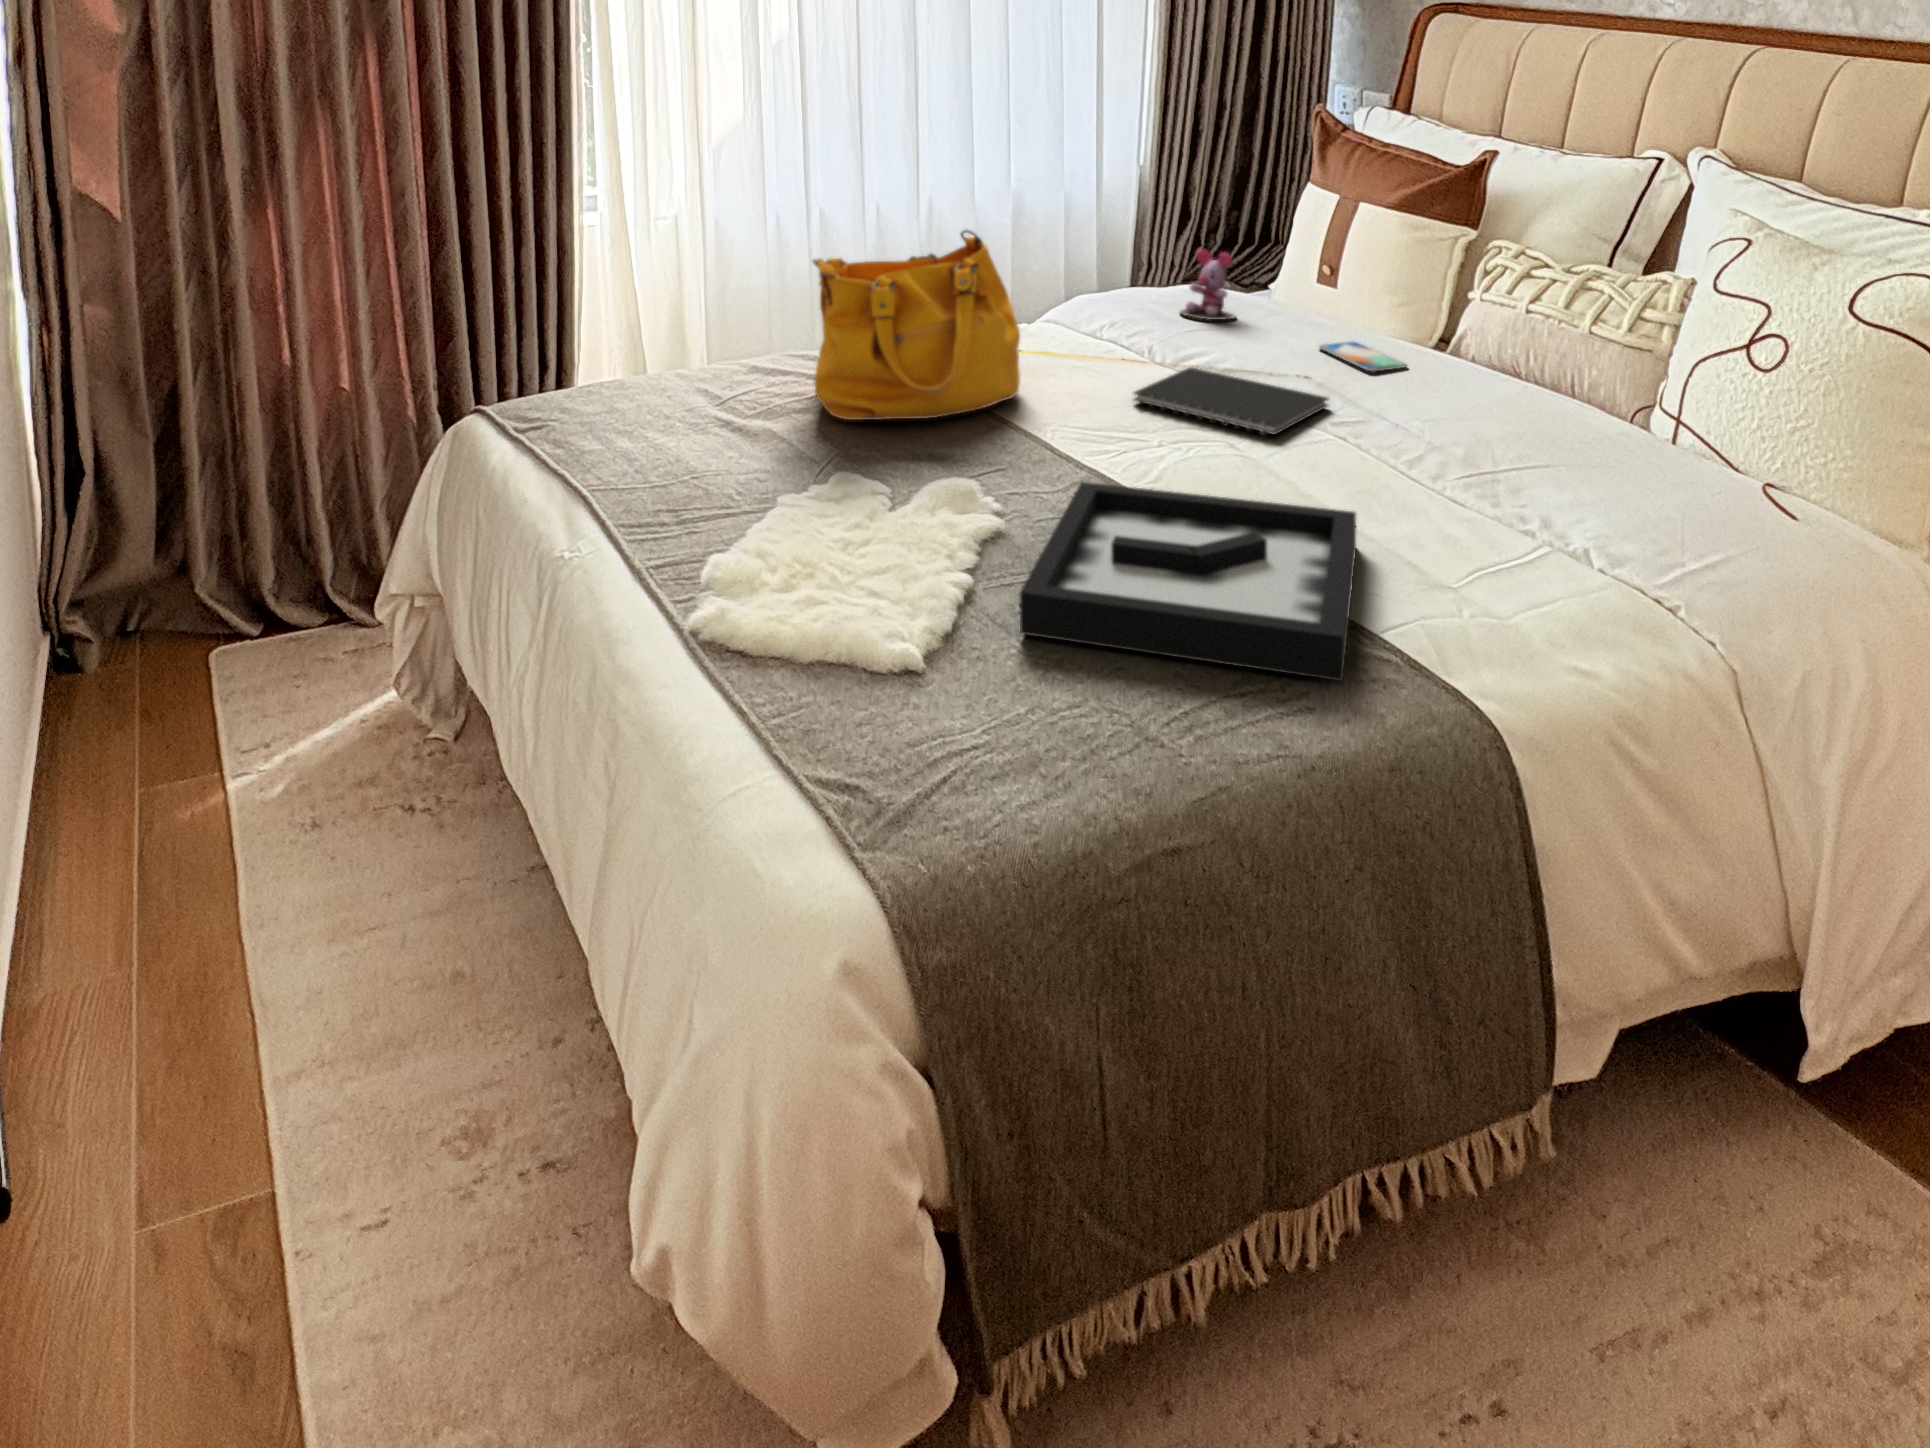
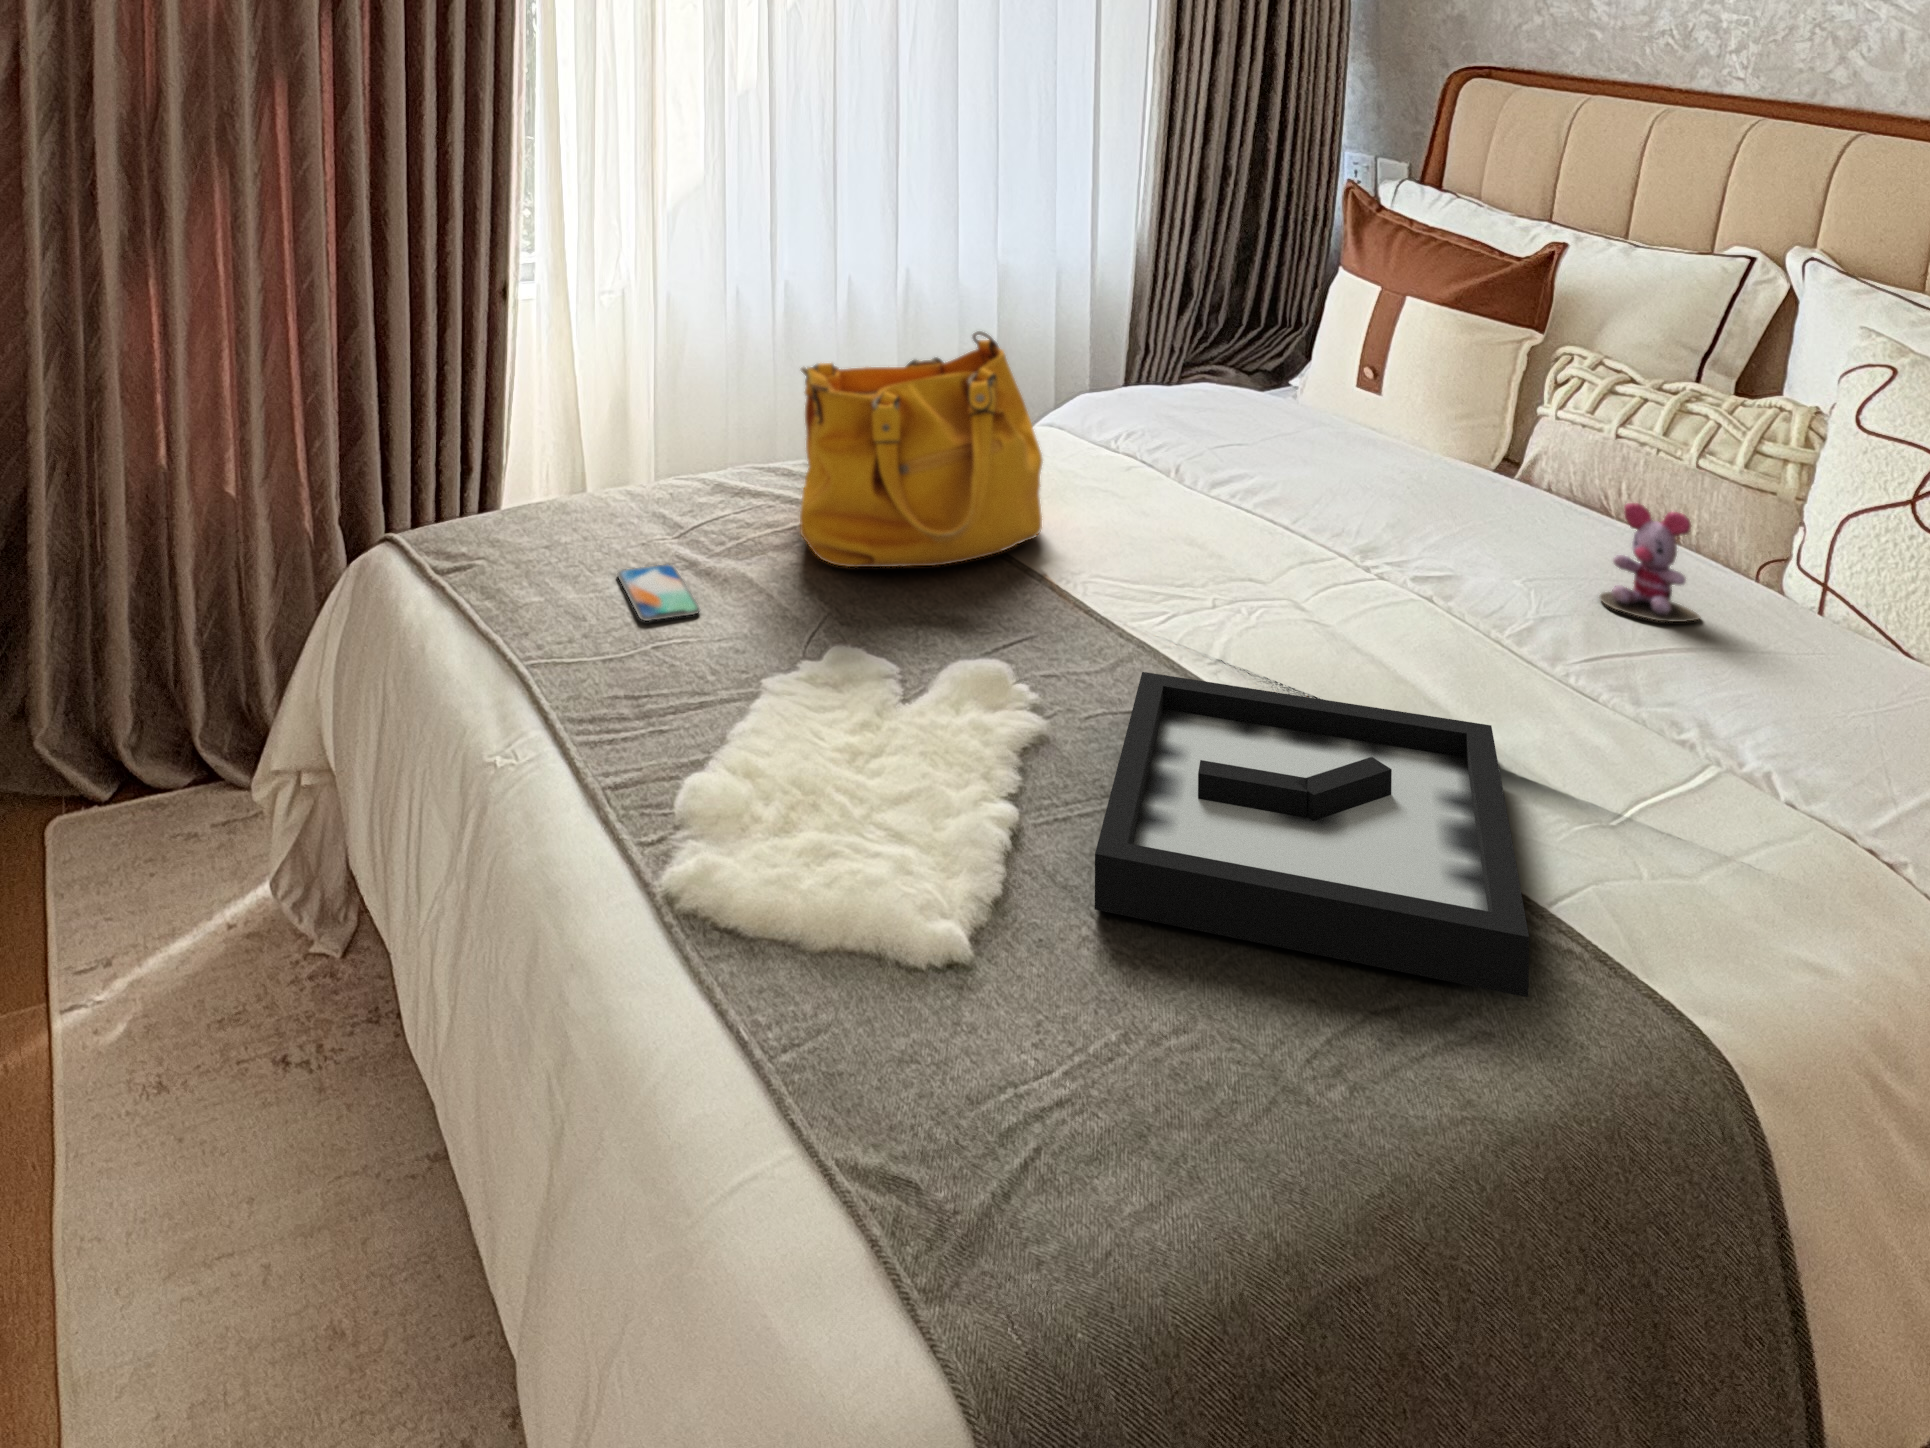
stuffed toy: present [1180,250,1237,320] -> present [1600,503,1701,622]
smartphone: present [1320,342,1406,372] -> present [618,564,700,621]
notebook: present [1134,367,1328,435] -> none [1176,499,1410,598]

